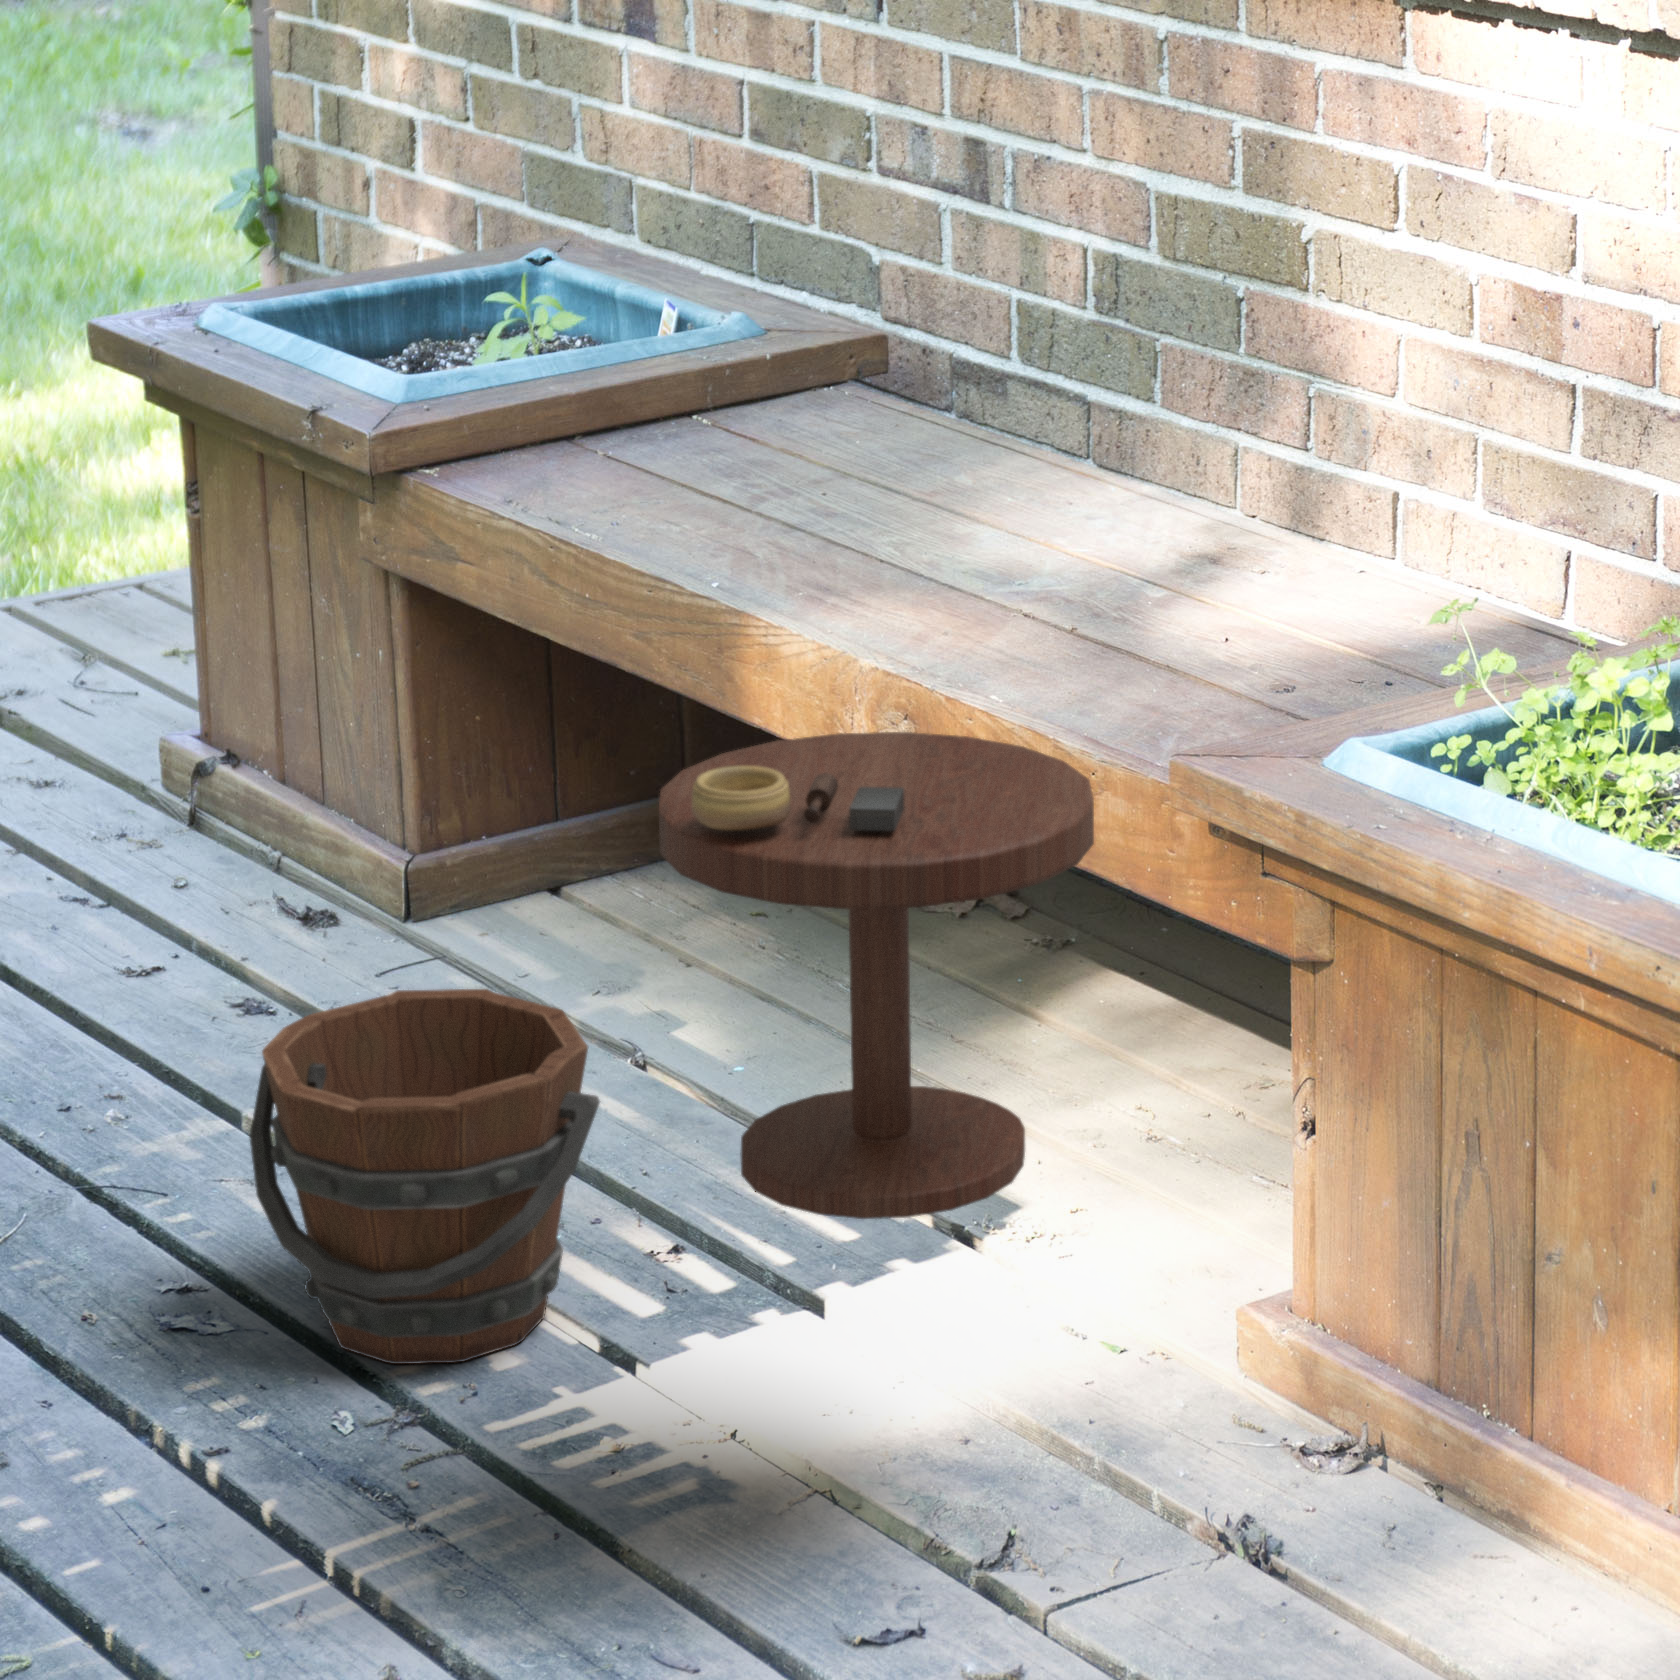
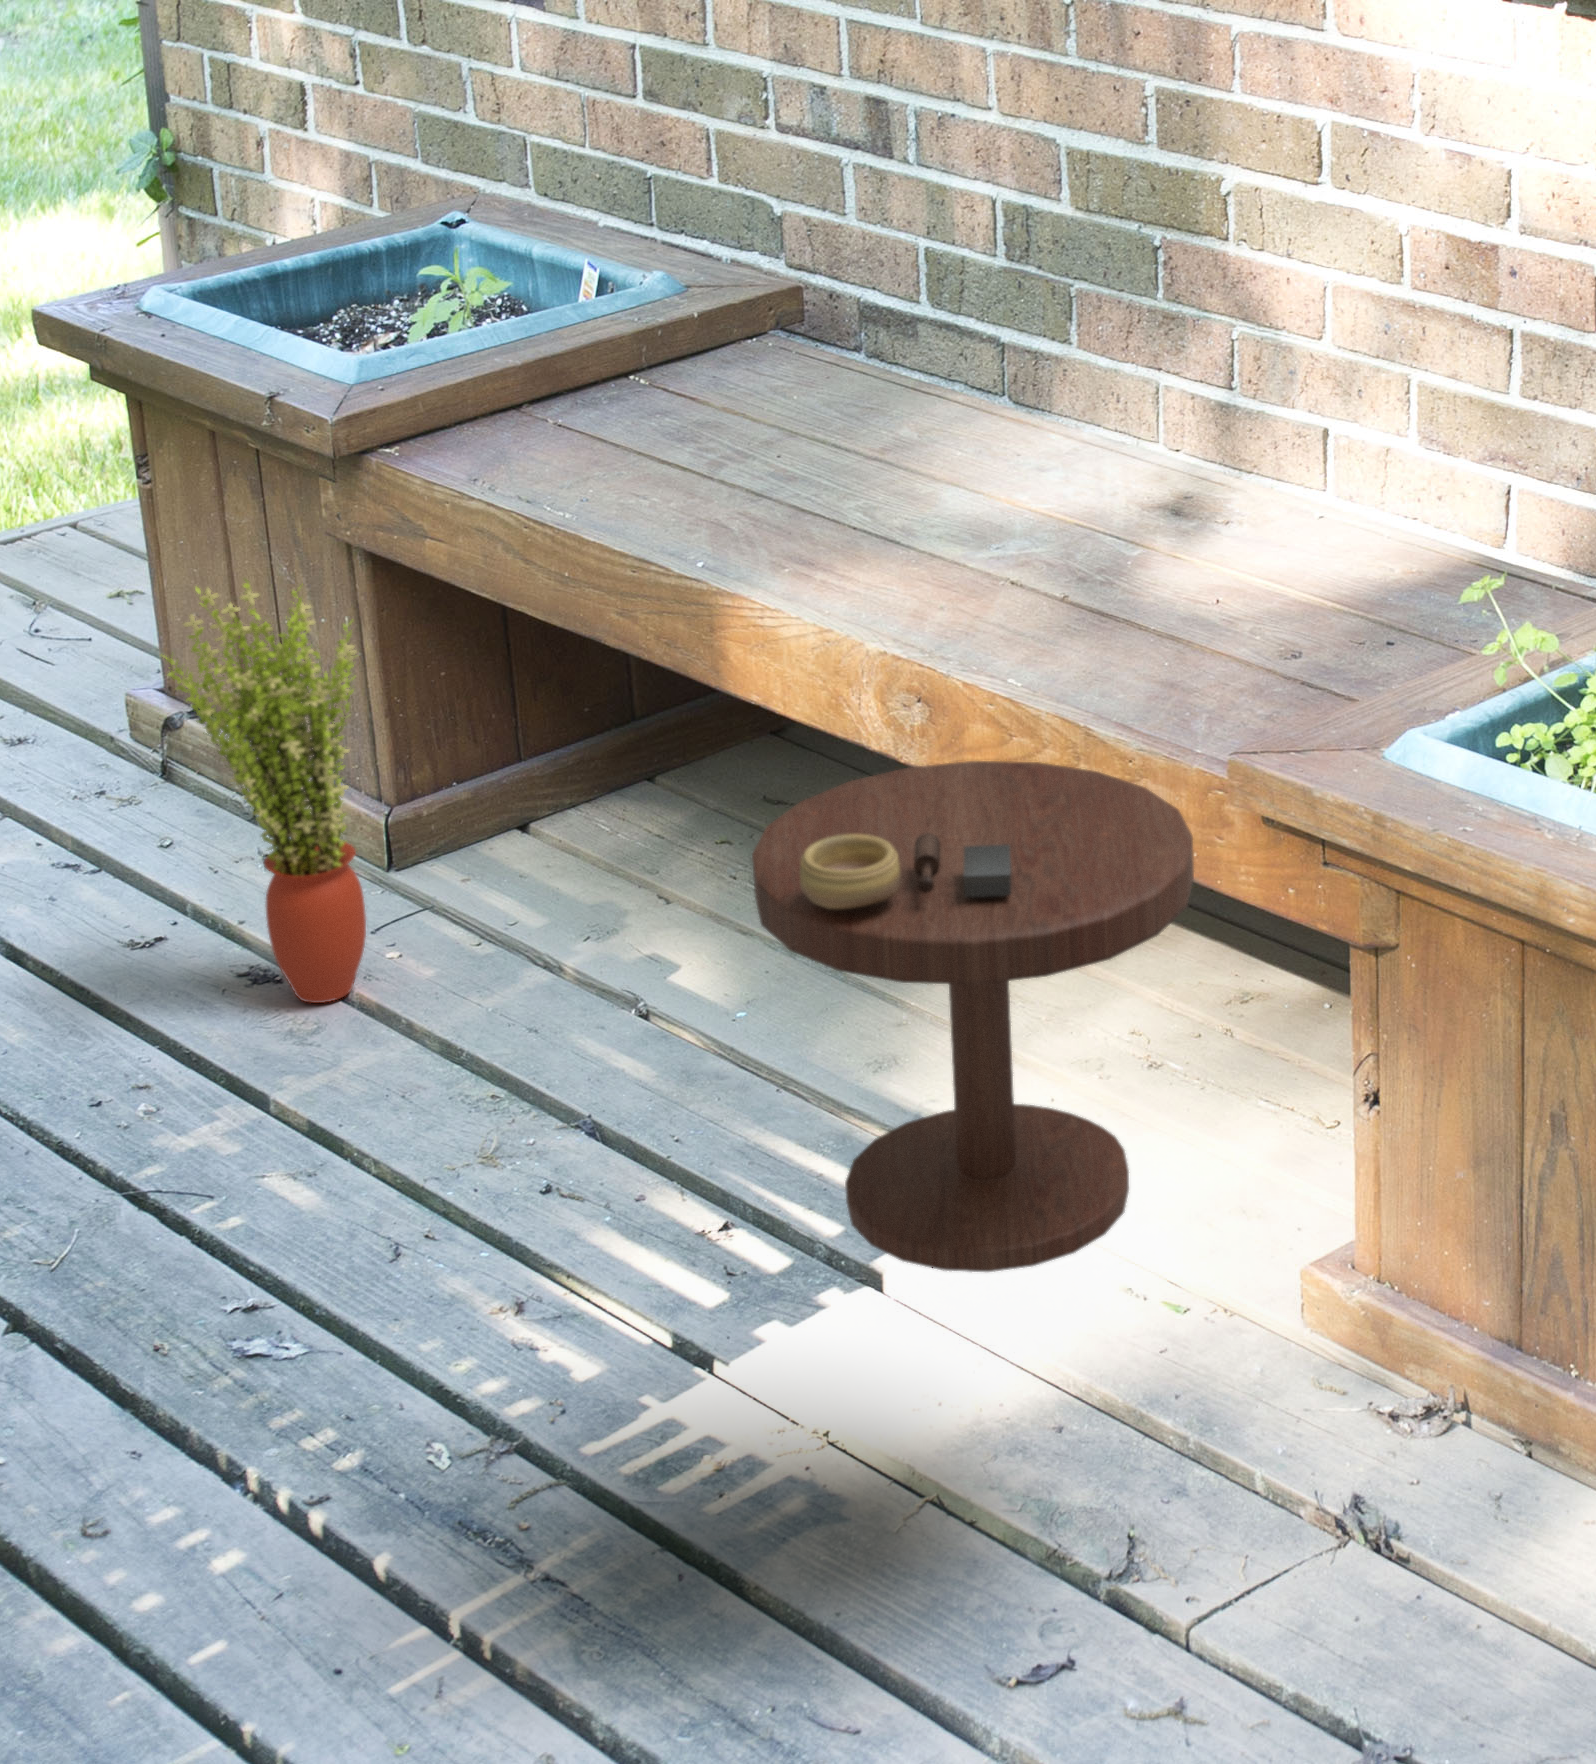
potted plant: none [163,581,366,1040] -> present [166,579,366,1003]
bucket: present [249,989,600,1364] -> none [313,996,665,1383]

